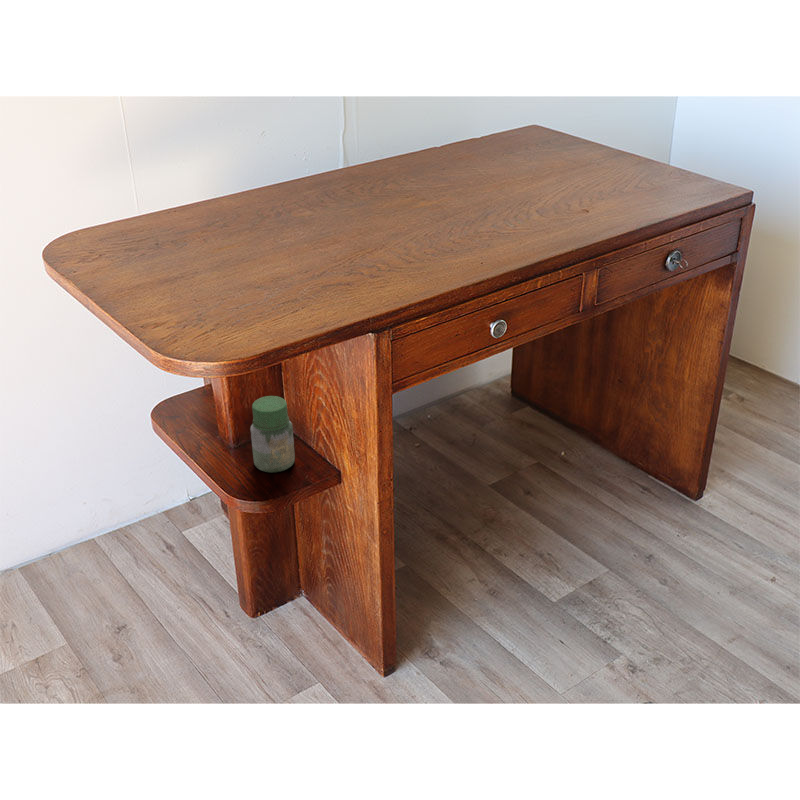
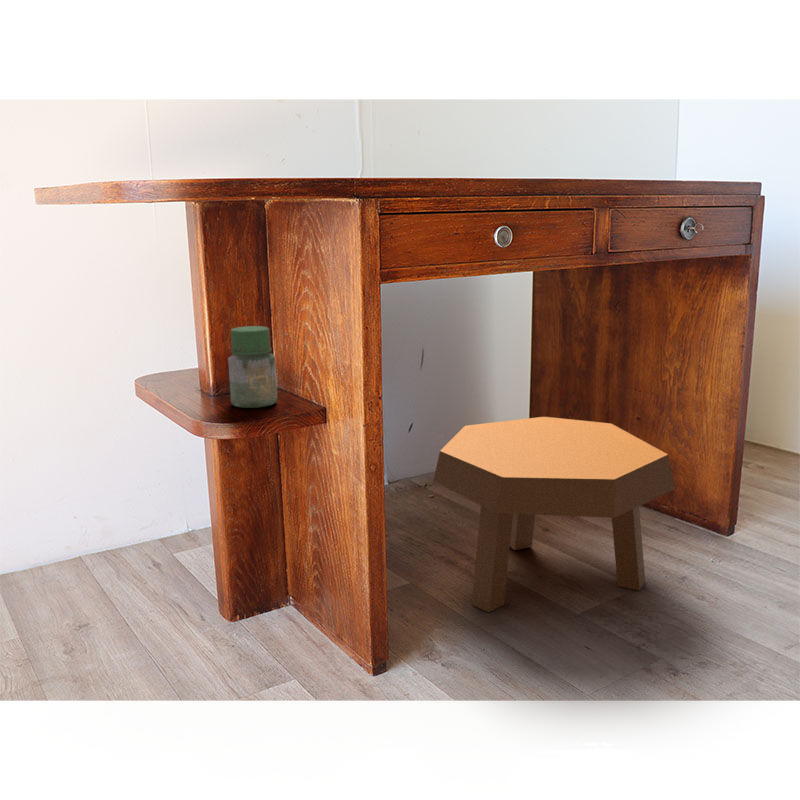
footstool: none [429,399,646,602] -> present [433,417,675,612]

